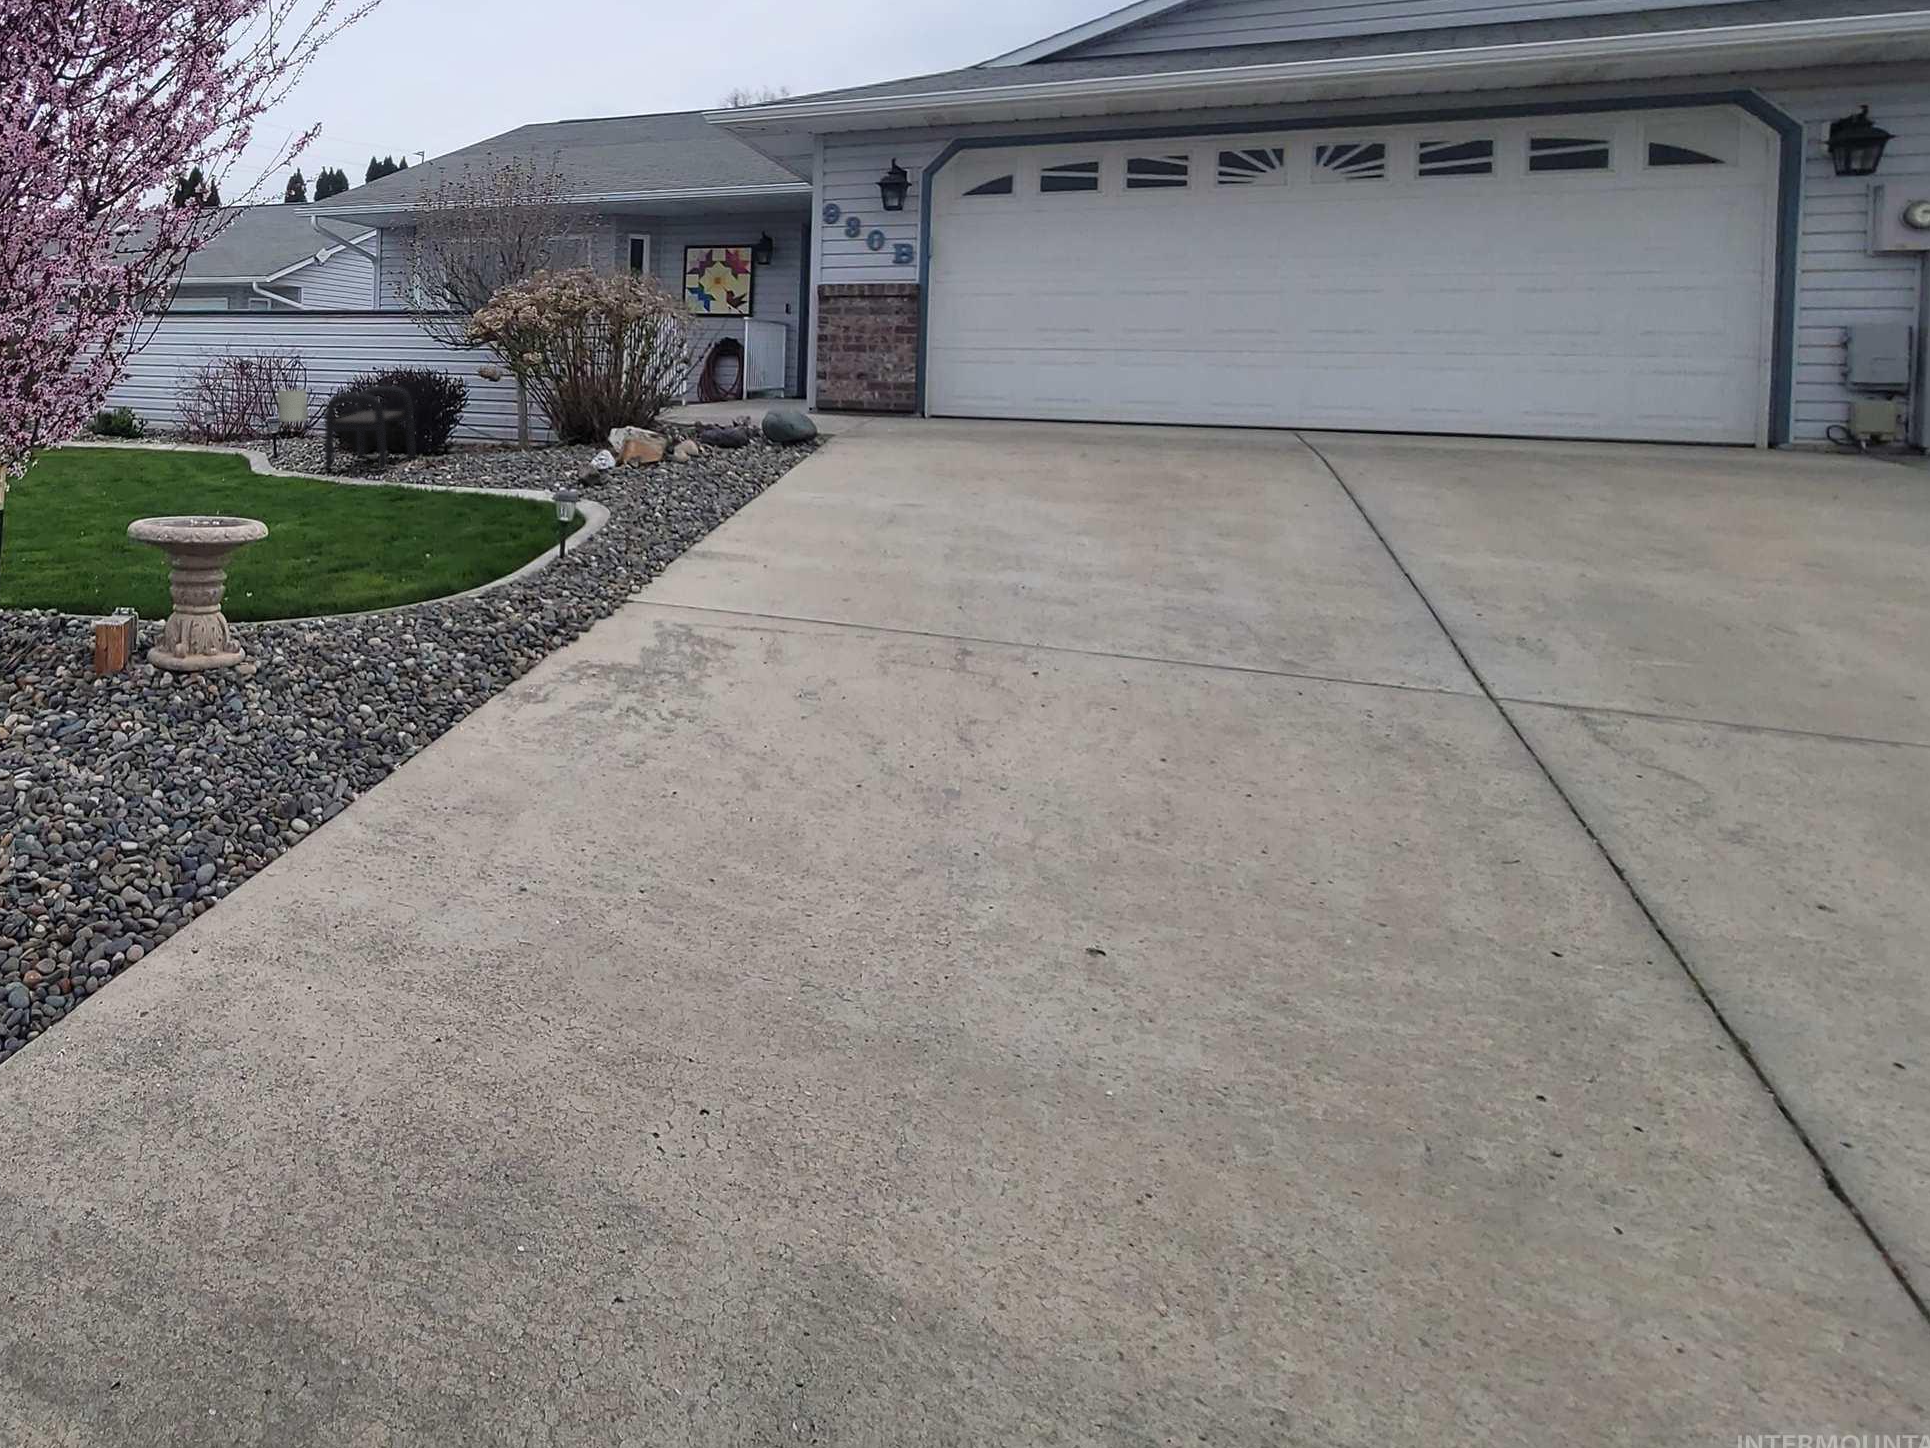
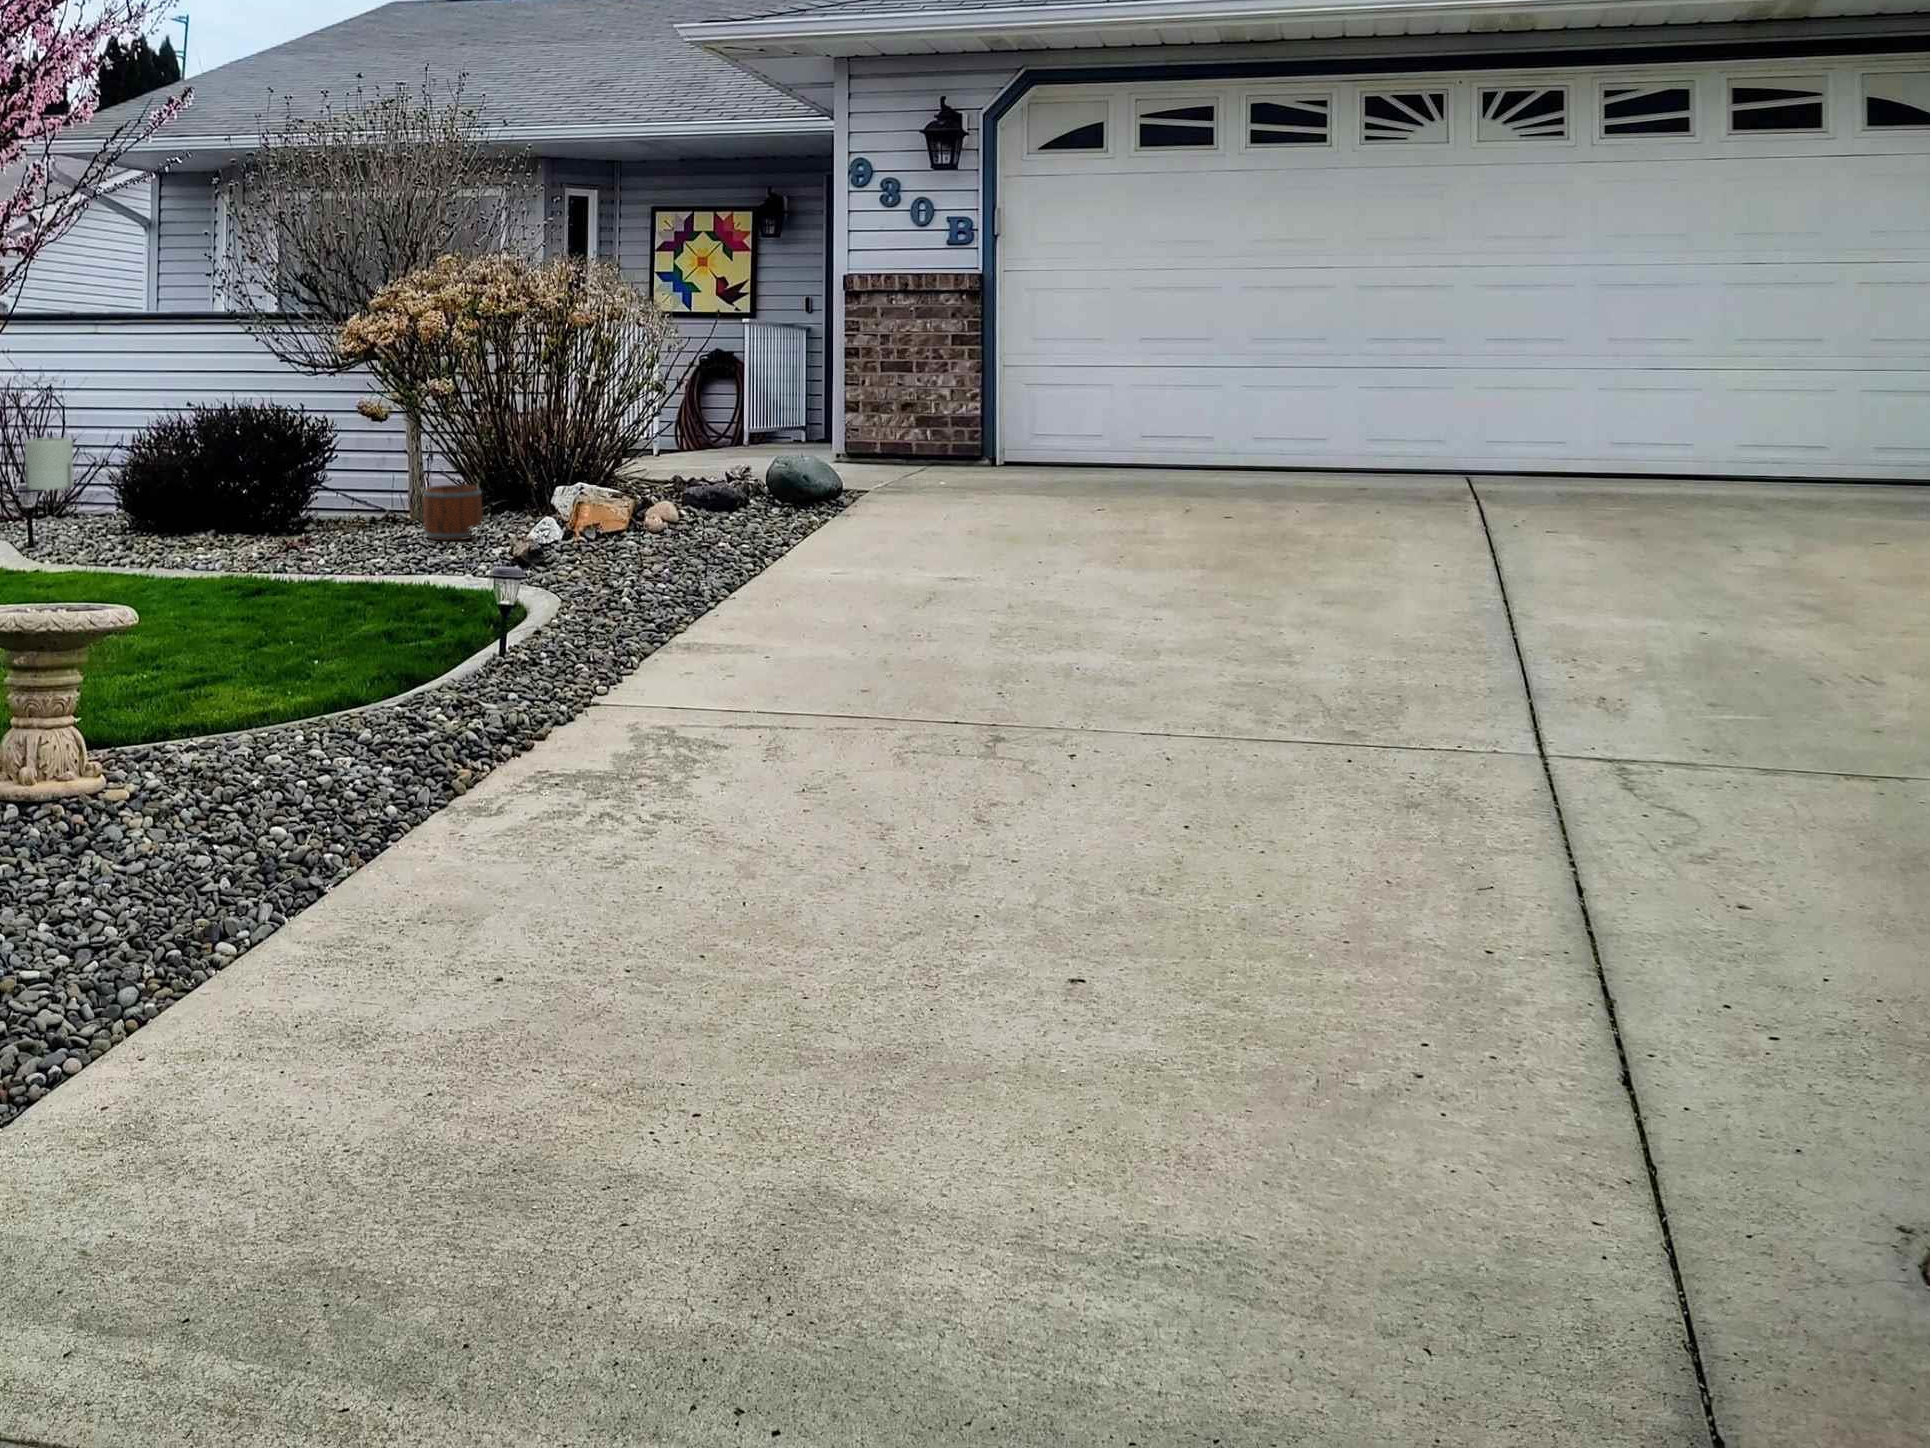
bench: present [325,386,416,471] -> none [120,430,259,559]
bucket: none [522,426,562,463] -> present [423,485,483,540]

